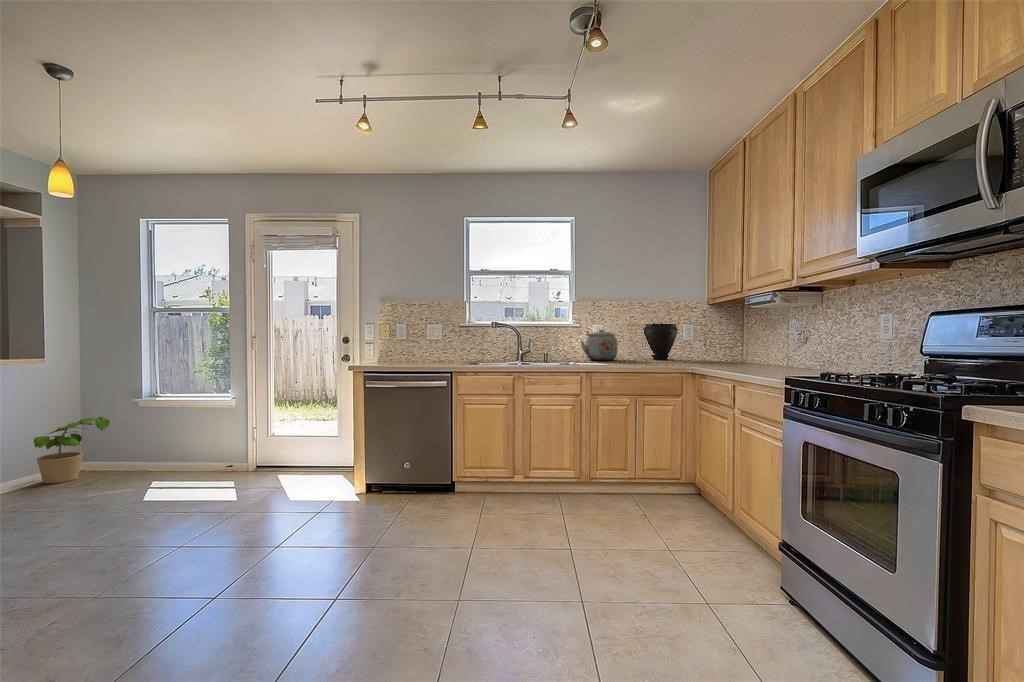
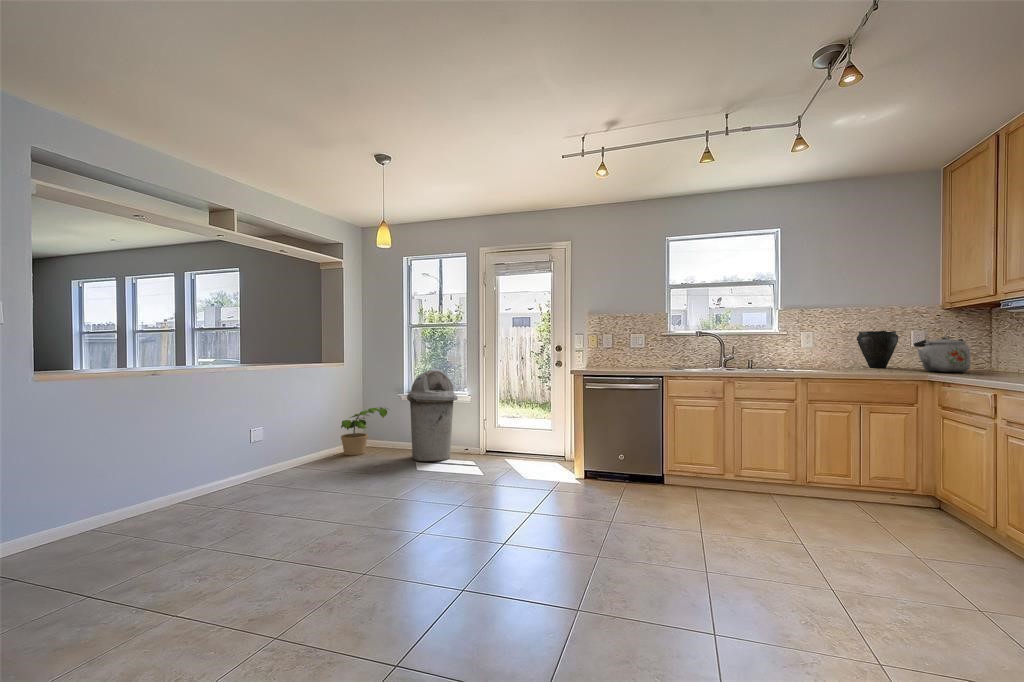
kettle: present [581,330,618,360] -> present [914,337,970,372]
trash can: none [137,366,214,484] -> present [407,370,458,461]

